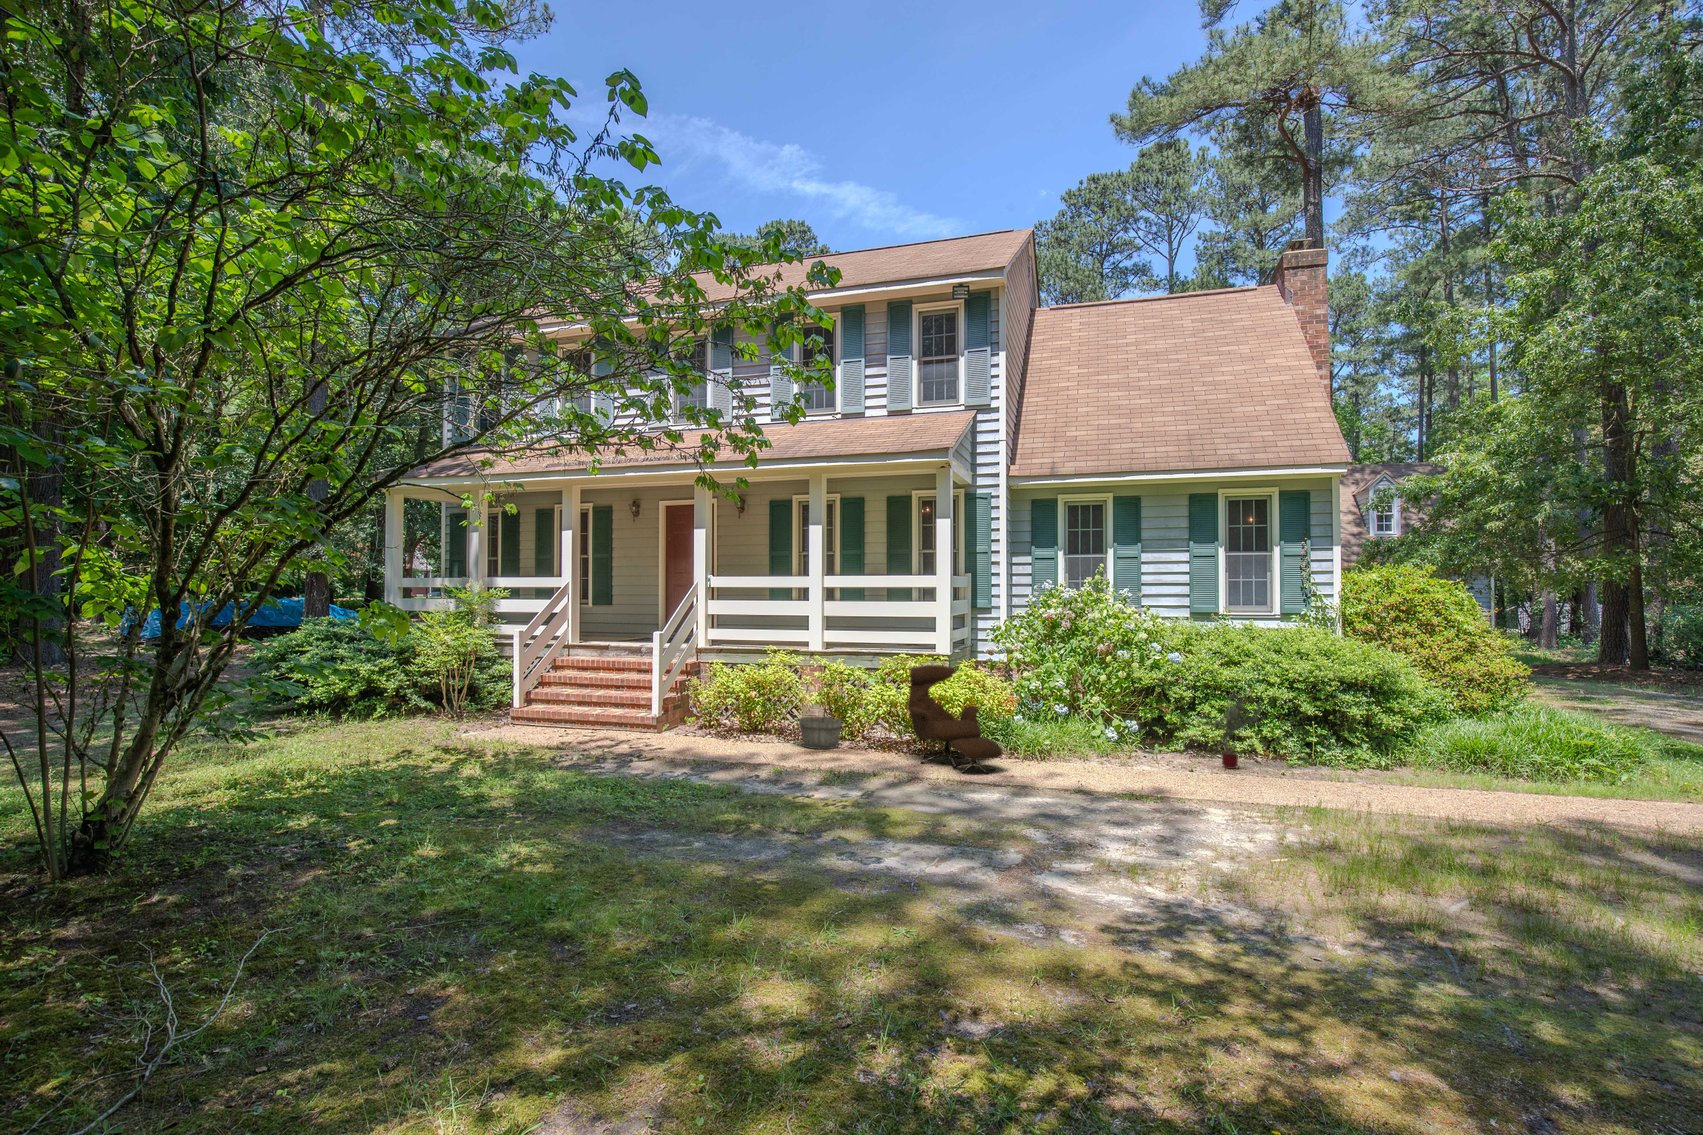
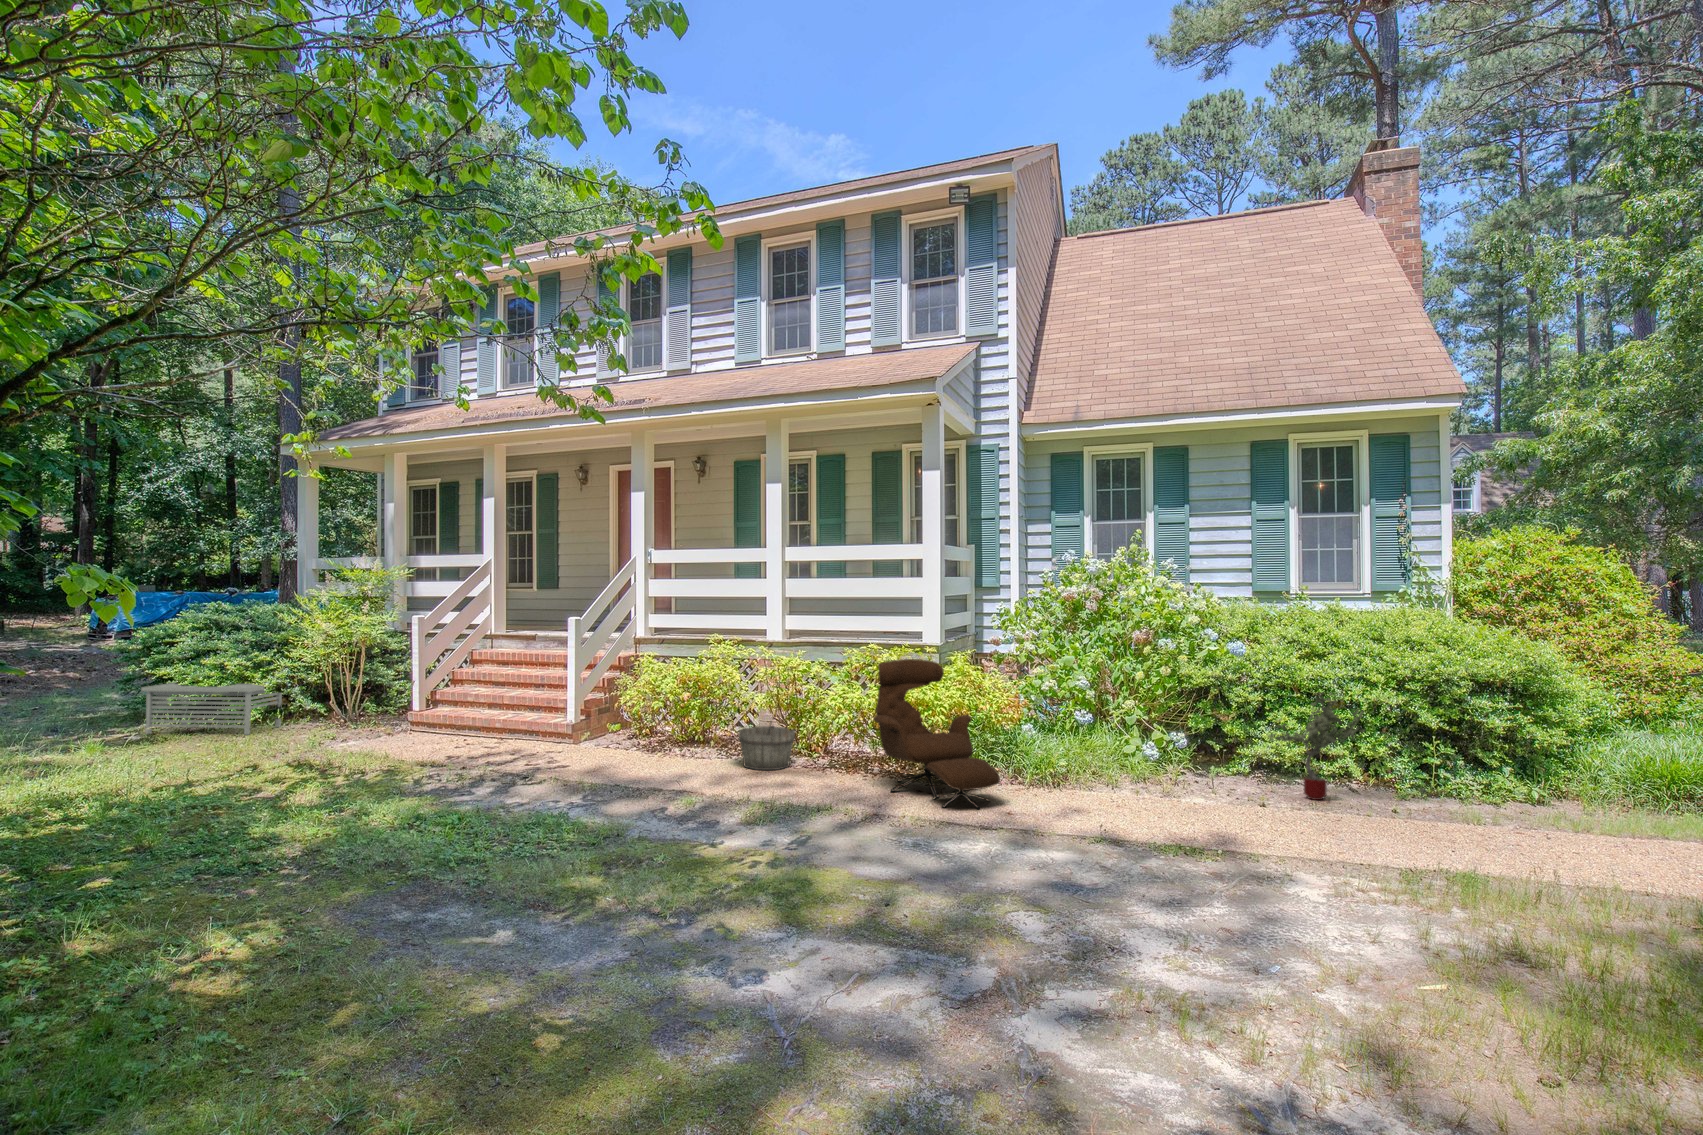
storage bench: none [308,681,418,724] -> present [141,683,282,735]

